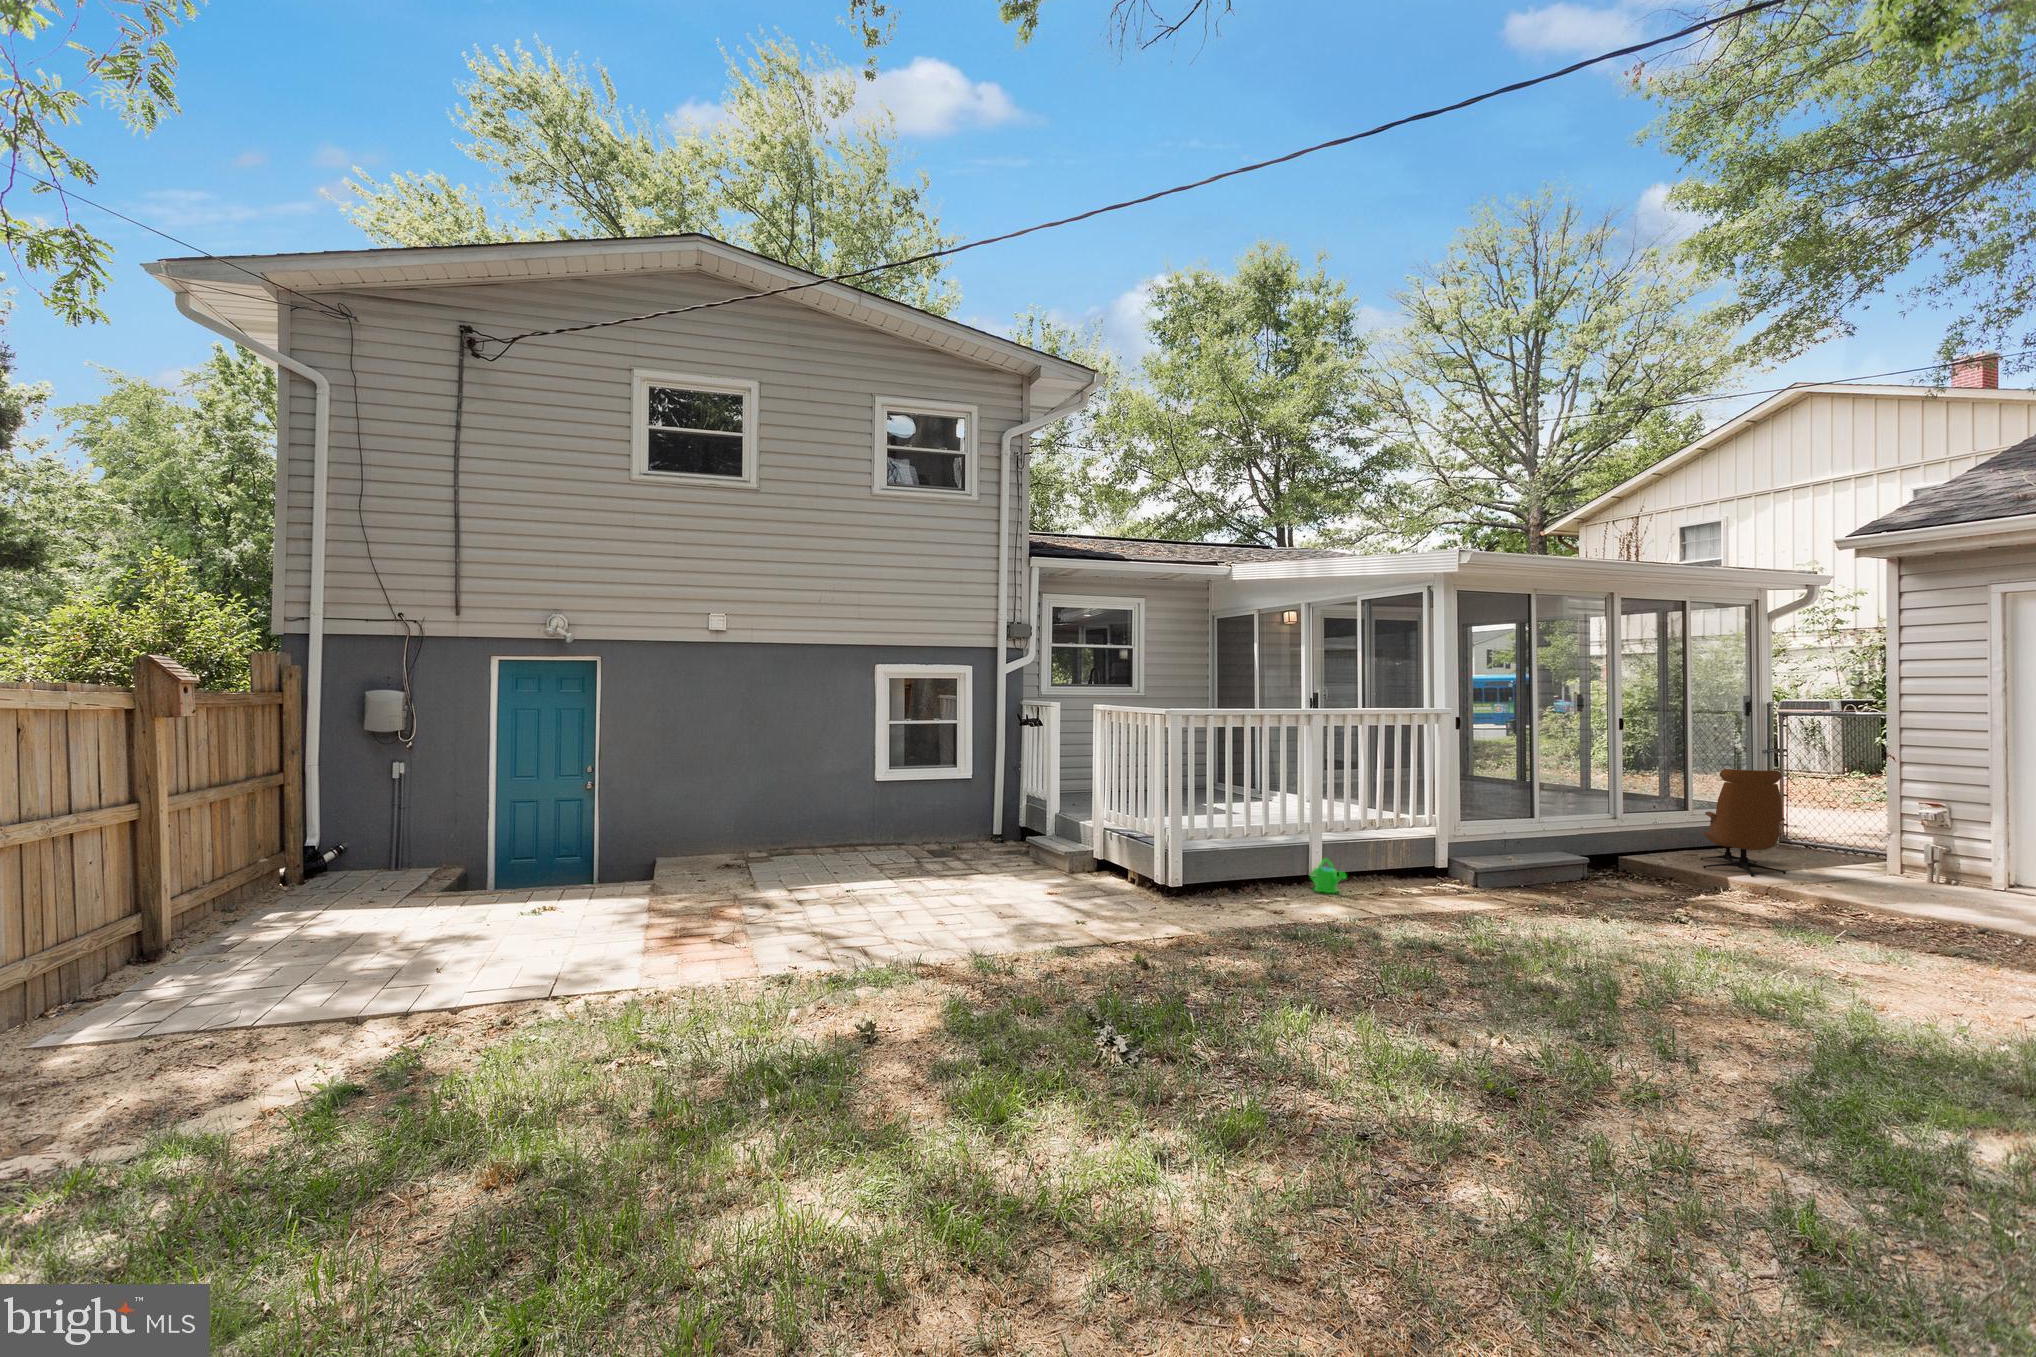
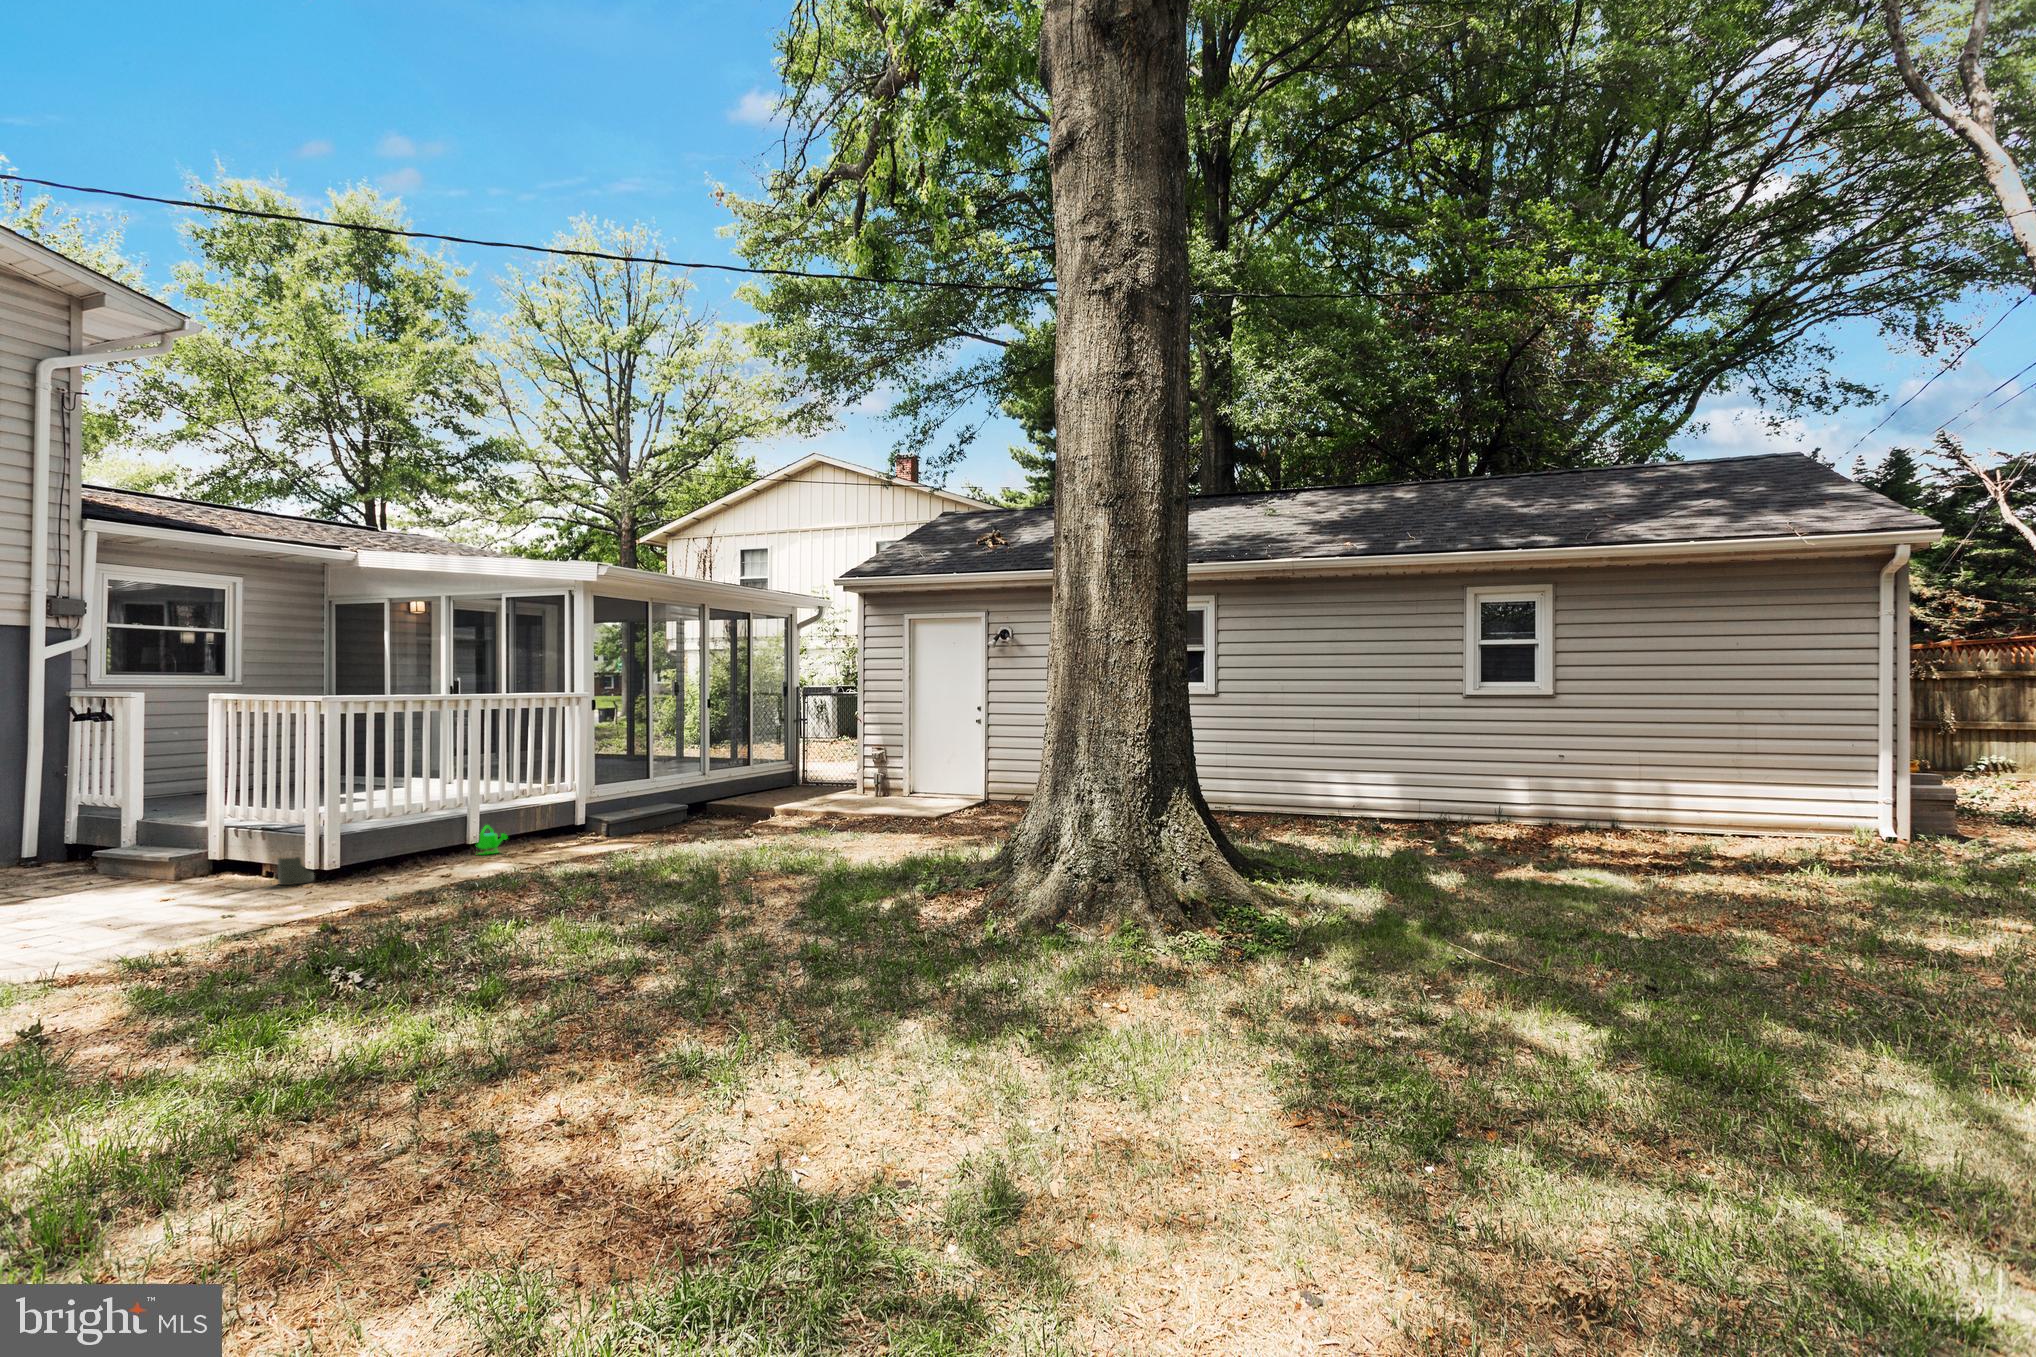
lounge chair: present [1701,769,1786,877] -> none [757,732,805,807]
planter: none [1124,867,1153,899] -> present [278,857,314,885]

